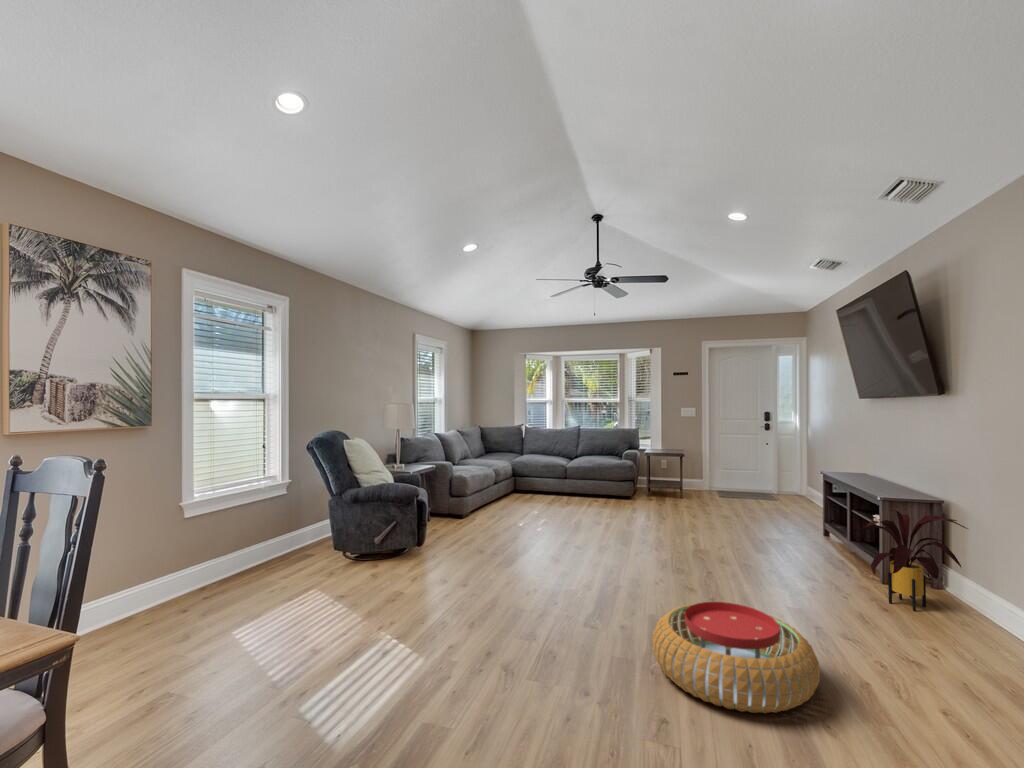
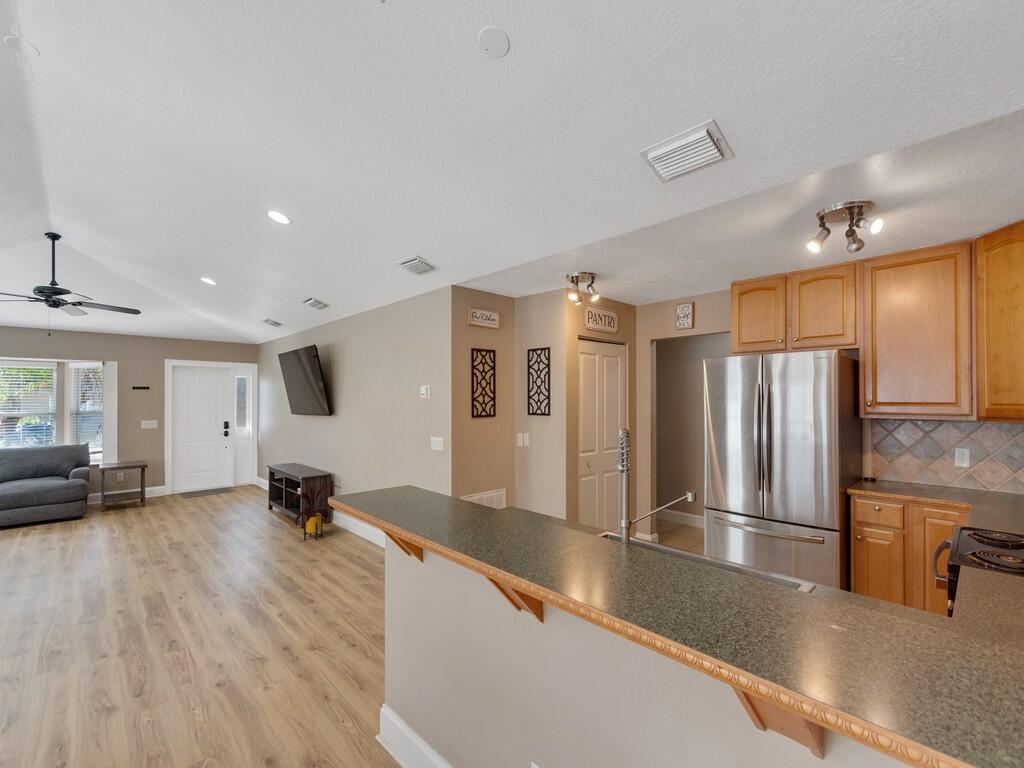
pouf: present [653,602,820,714] -> none [149,568,265,635]

